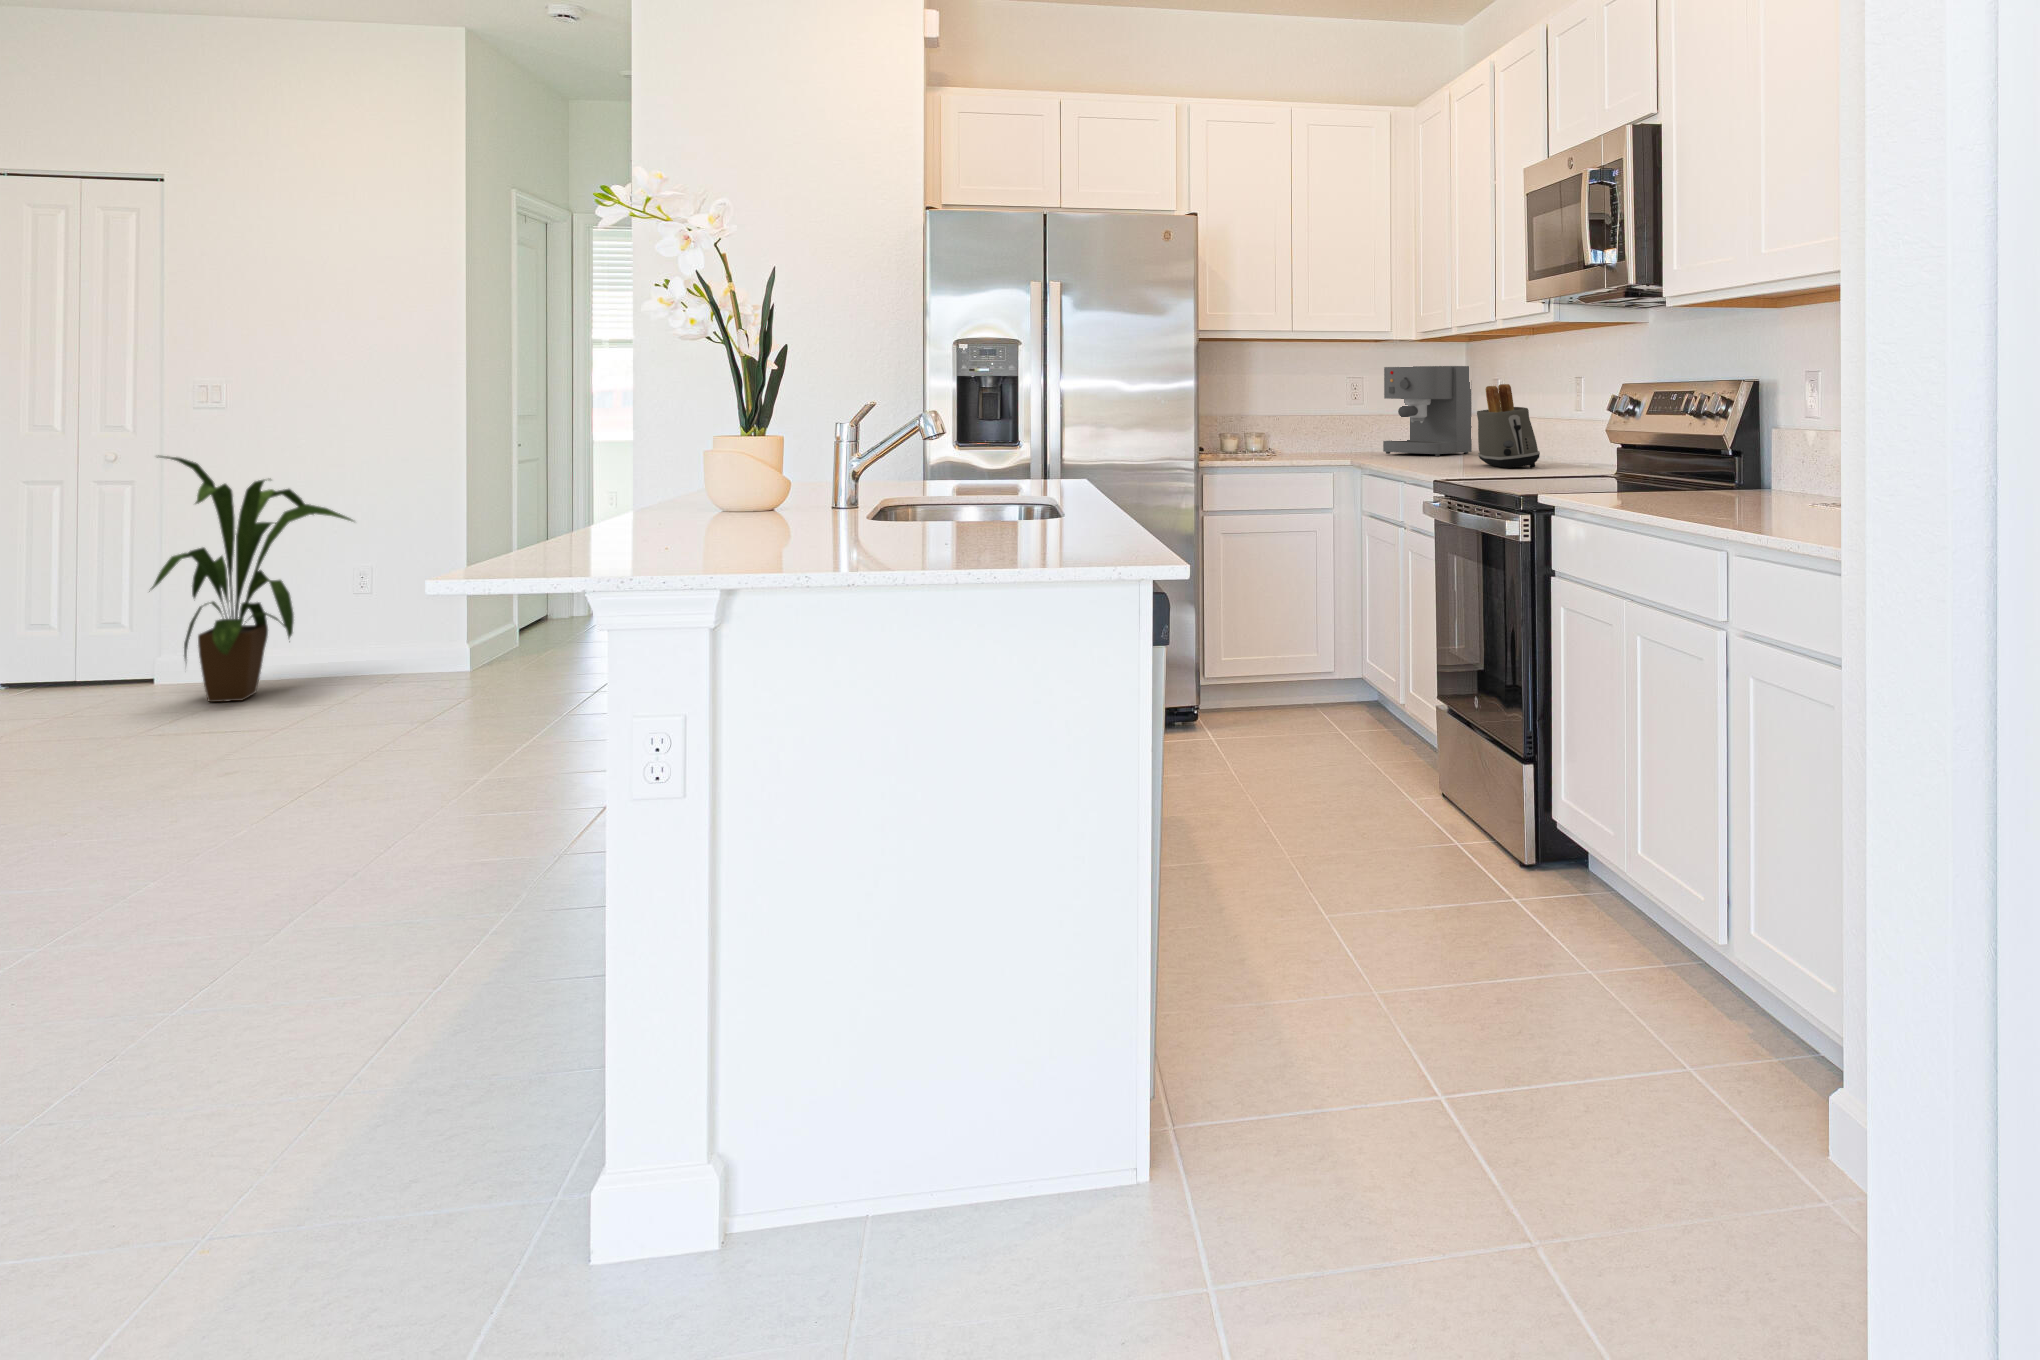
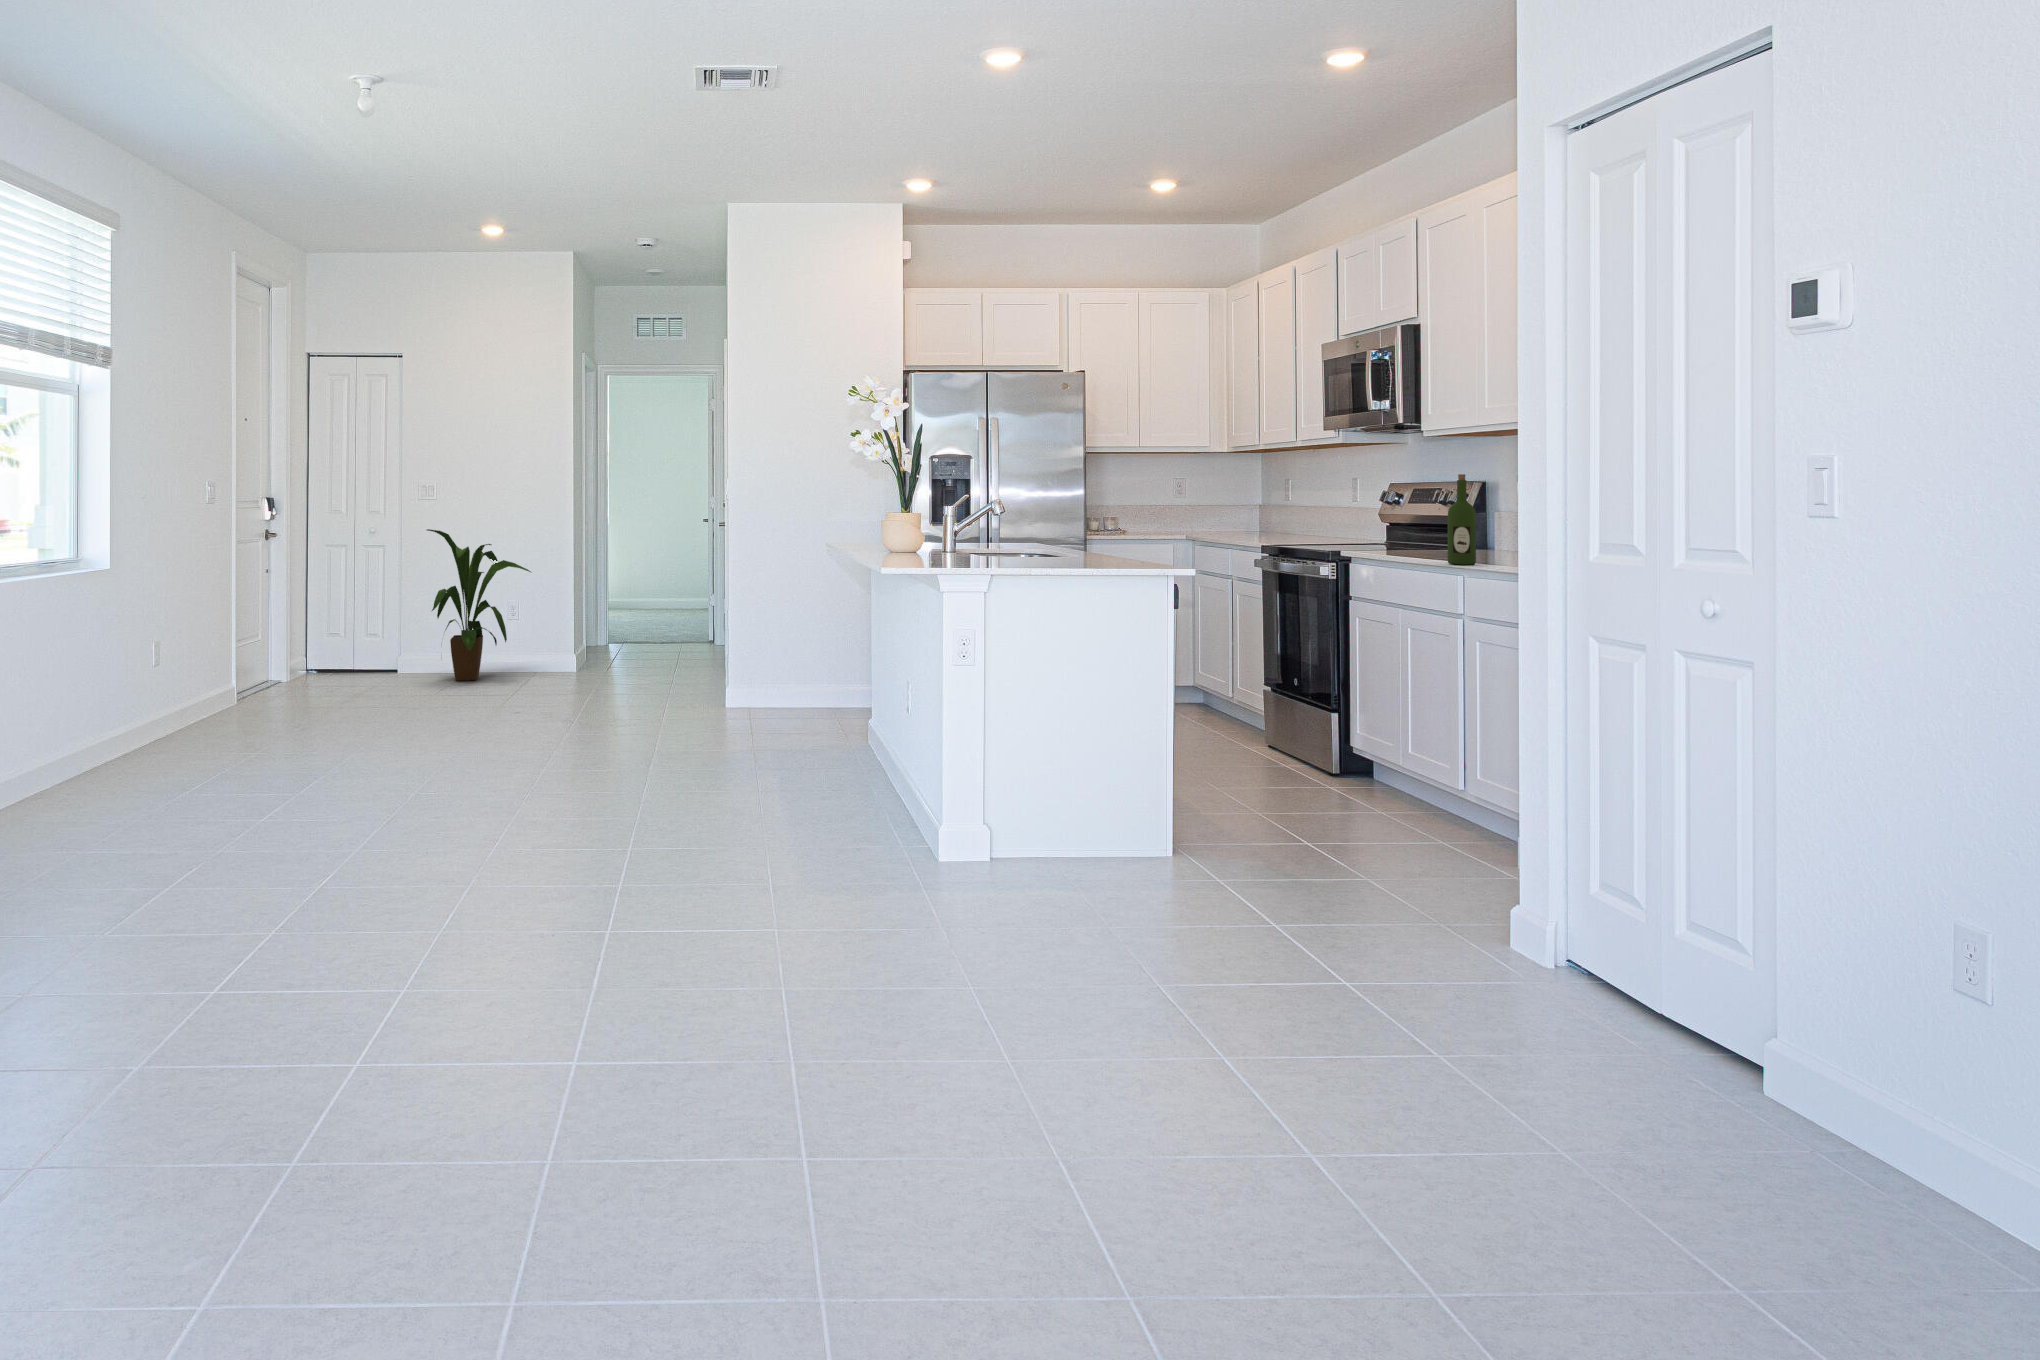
coffee maker: present [1383,366,1472,456] -> none [1209,470,1273,532]
wine bottle: none [1702,366,1748,524] -> present [1448,474,1476,565]
toaster: present [1477,384,1540,468] -> none [1283,483,1330,539]

